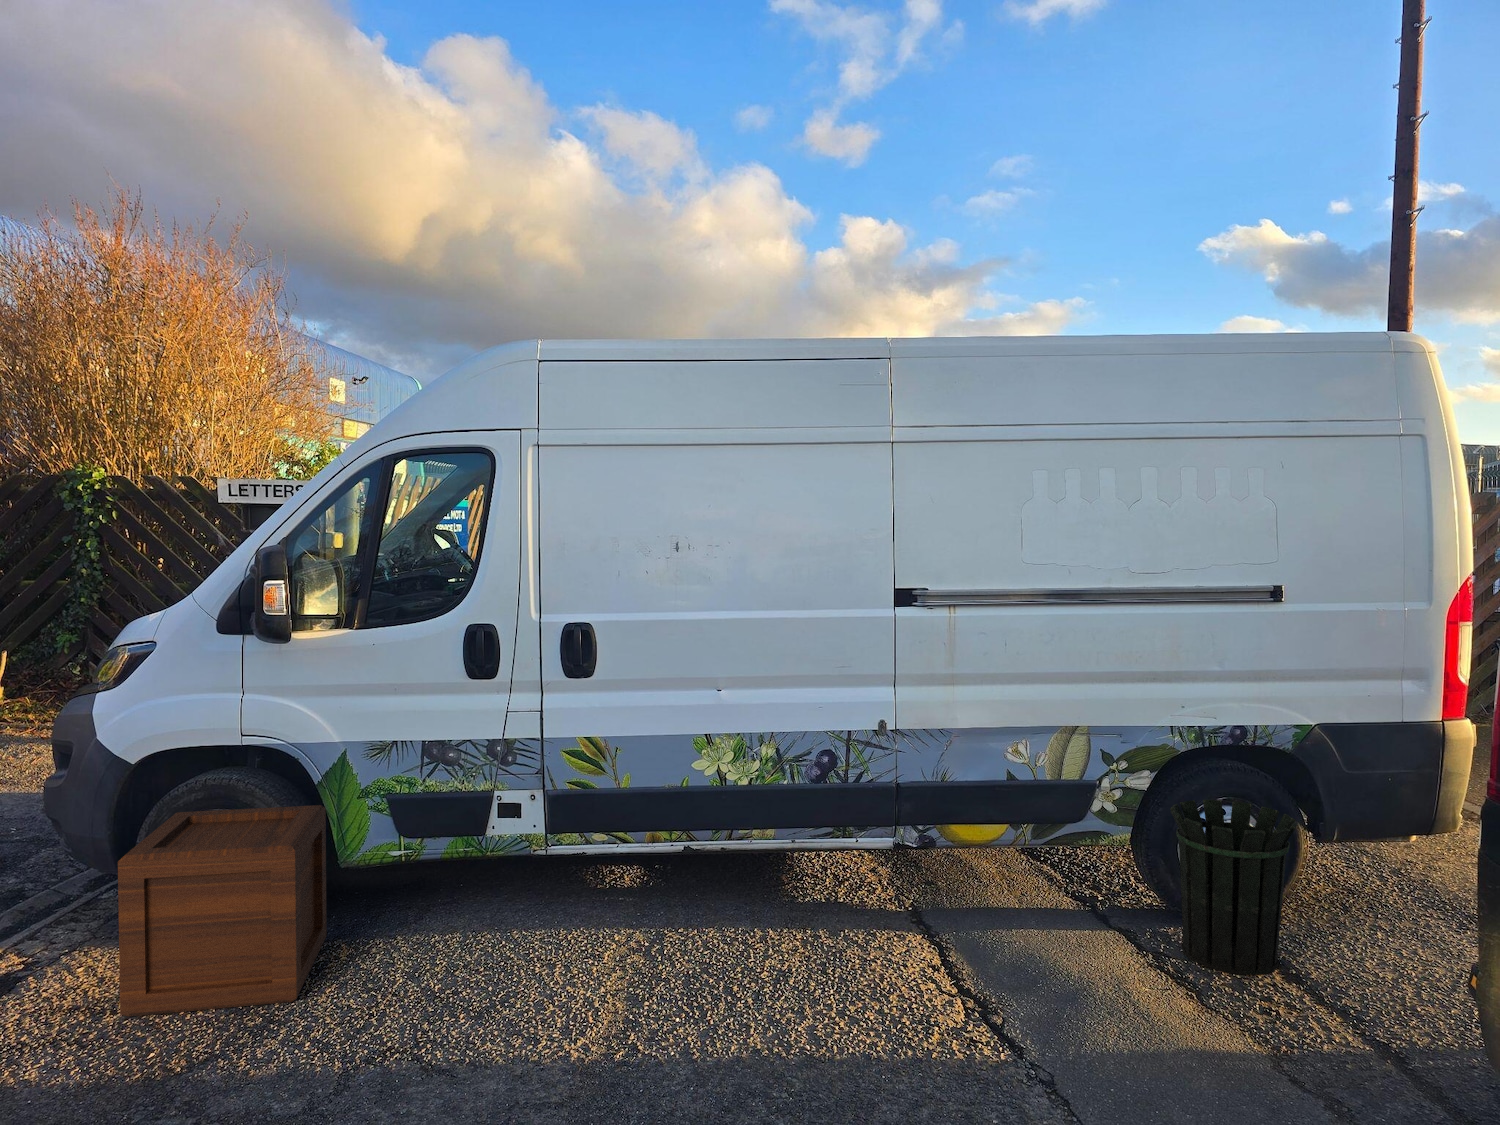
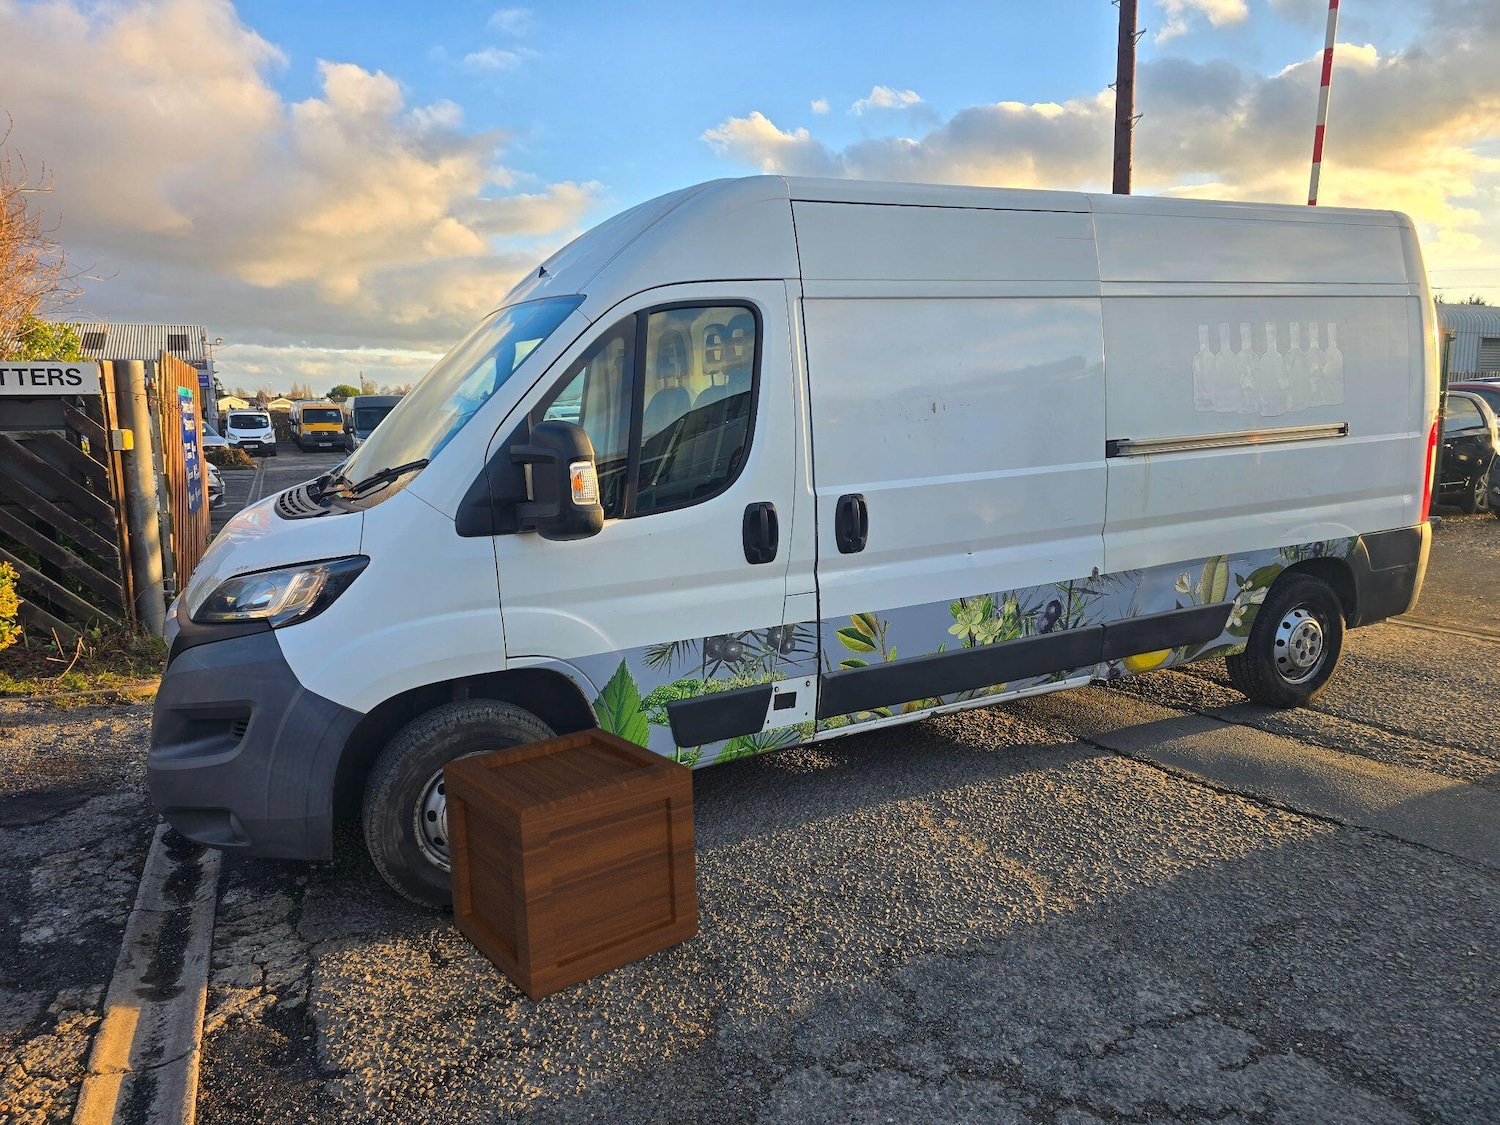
waste bin: present [1170,800,1298,975] -> none [1285,606,1394,738]

